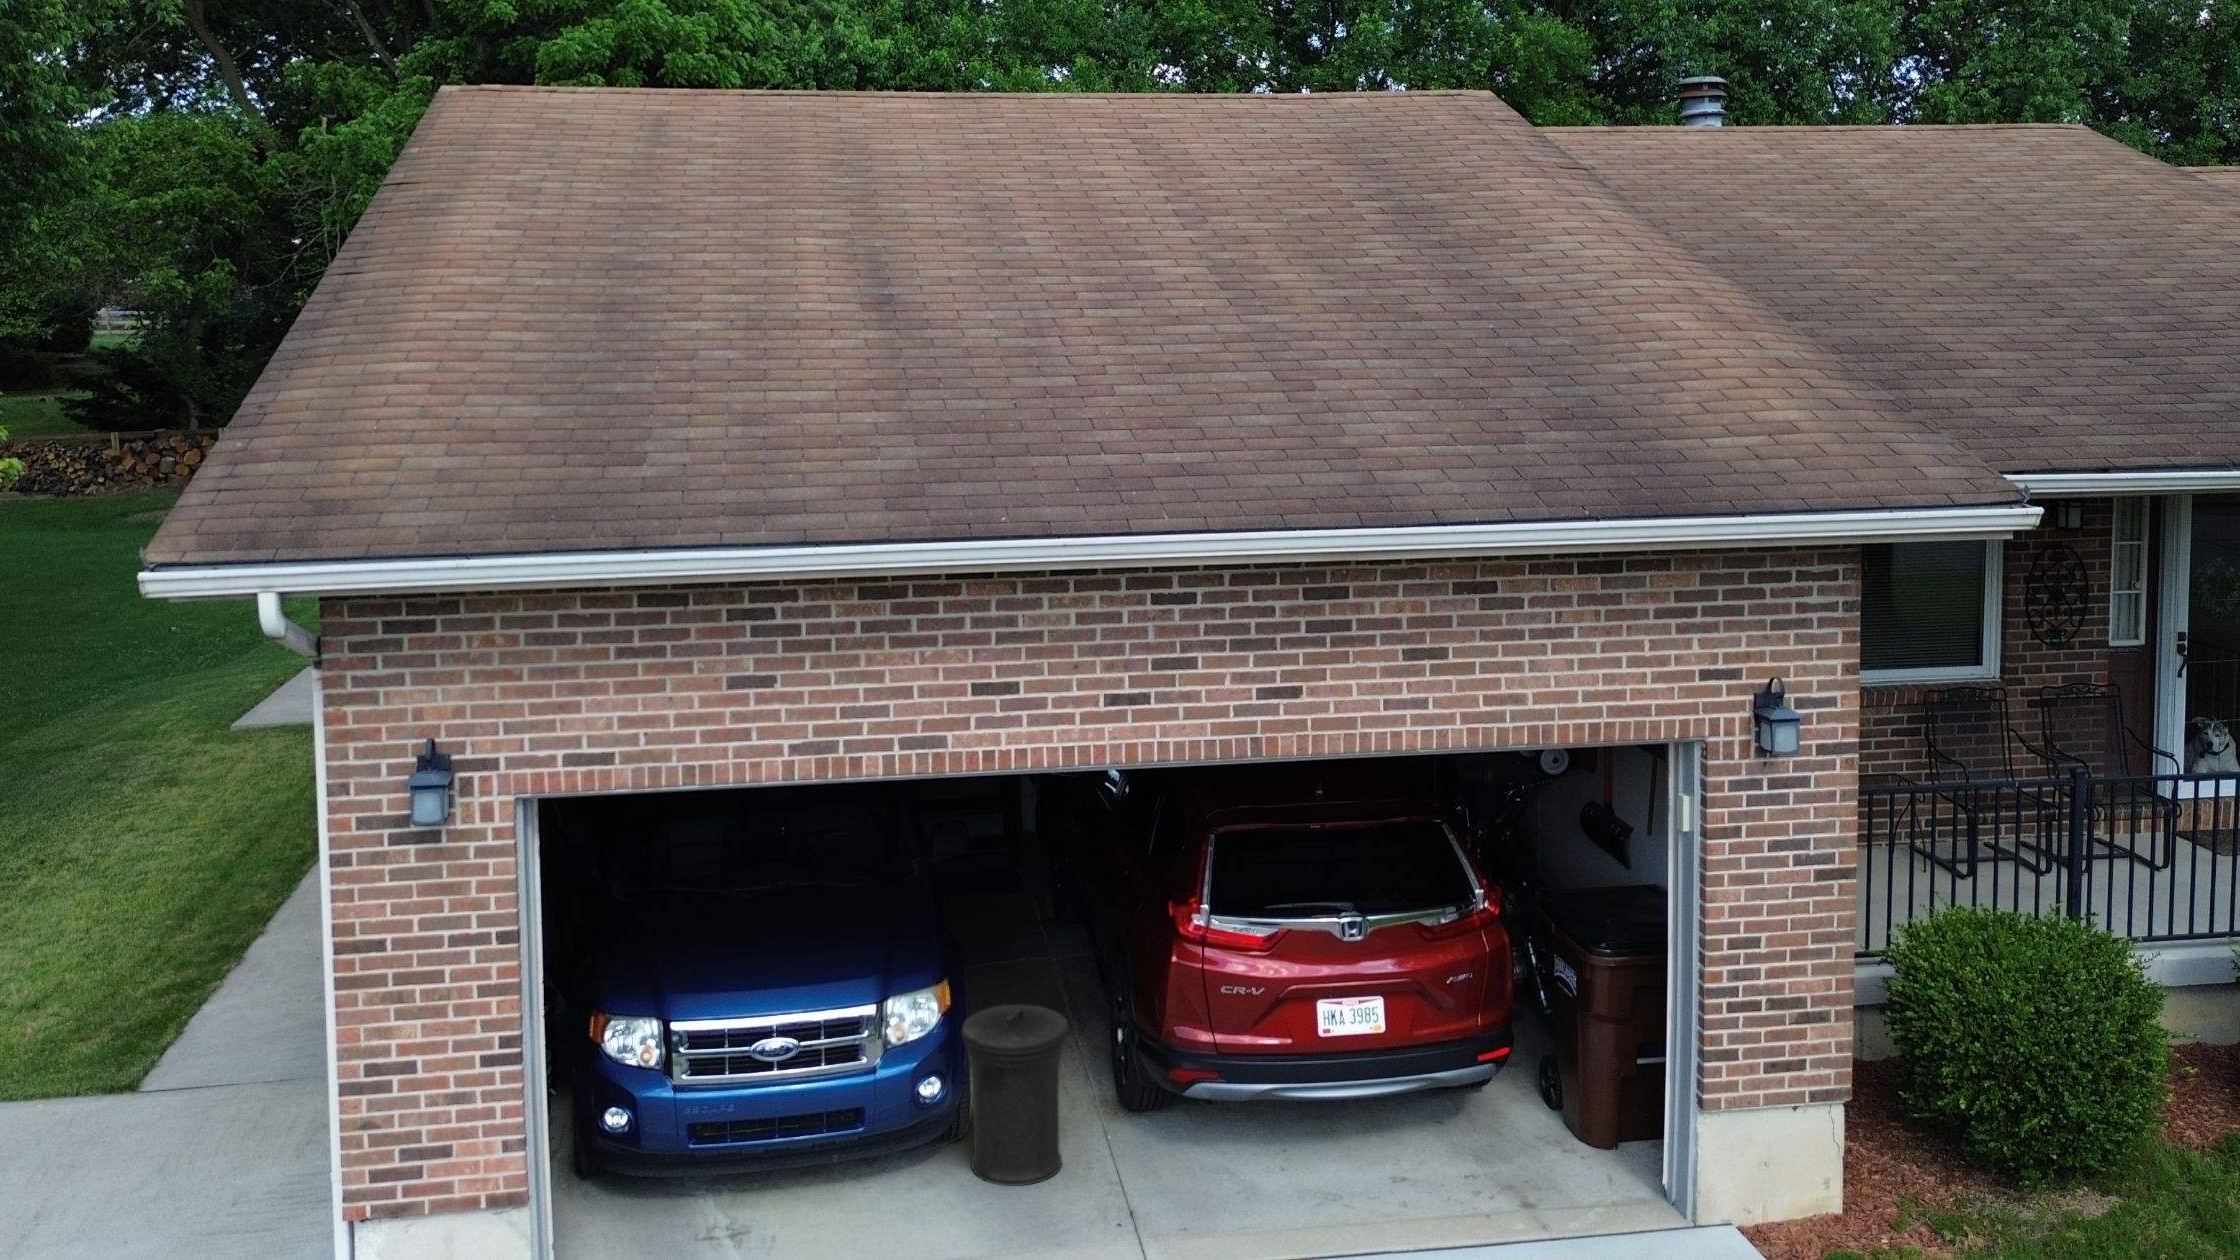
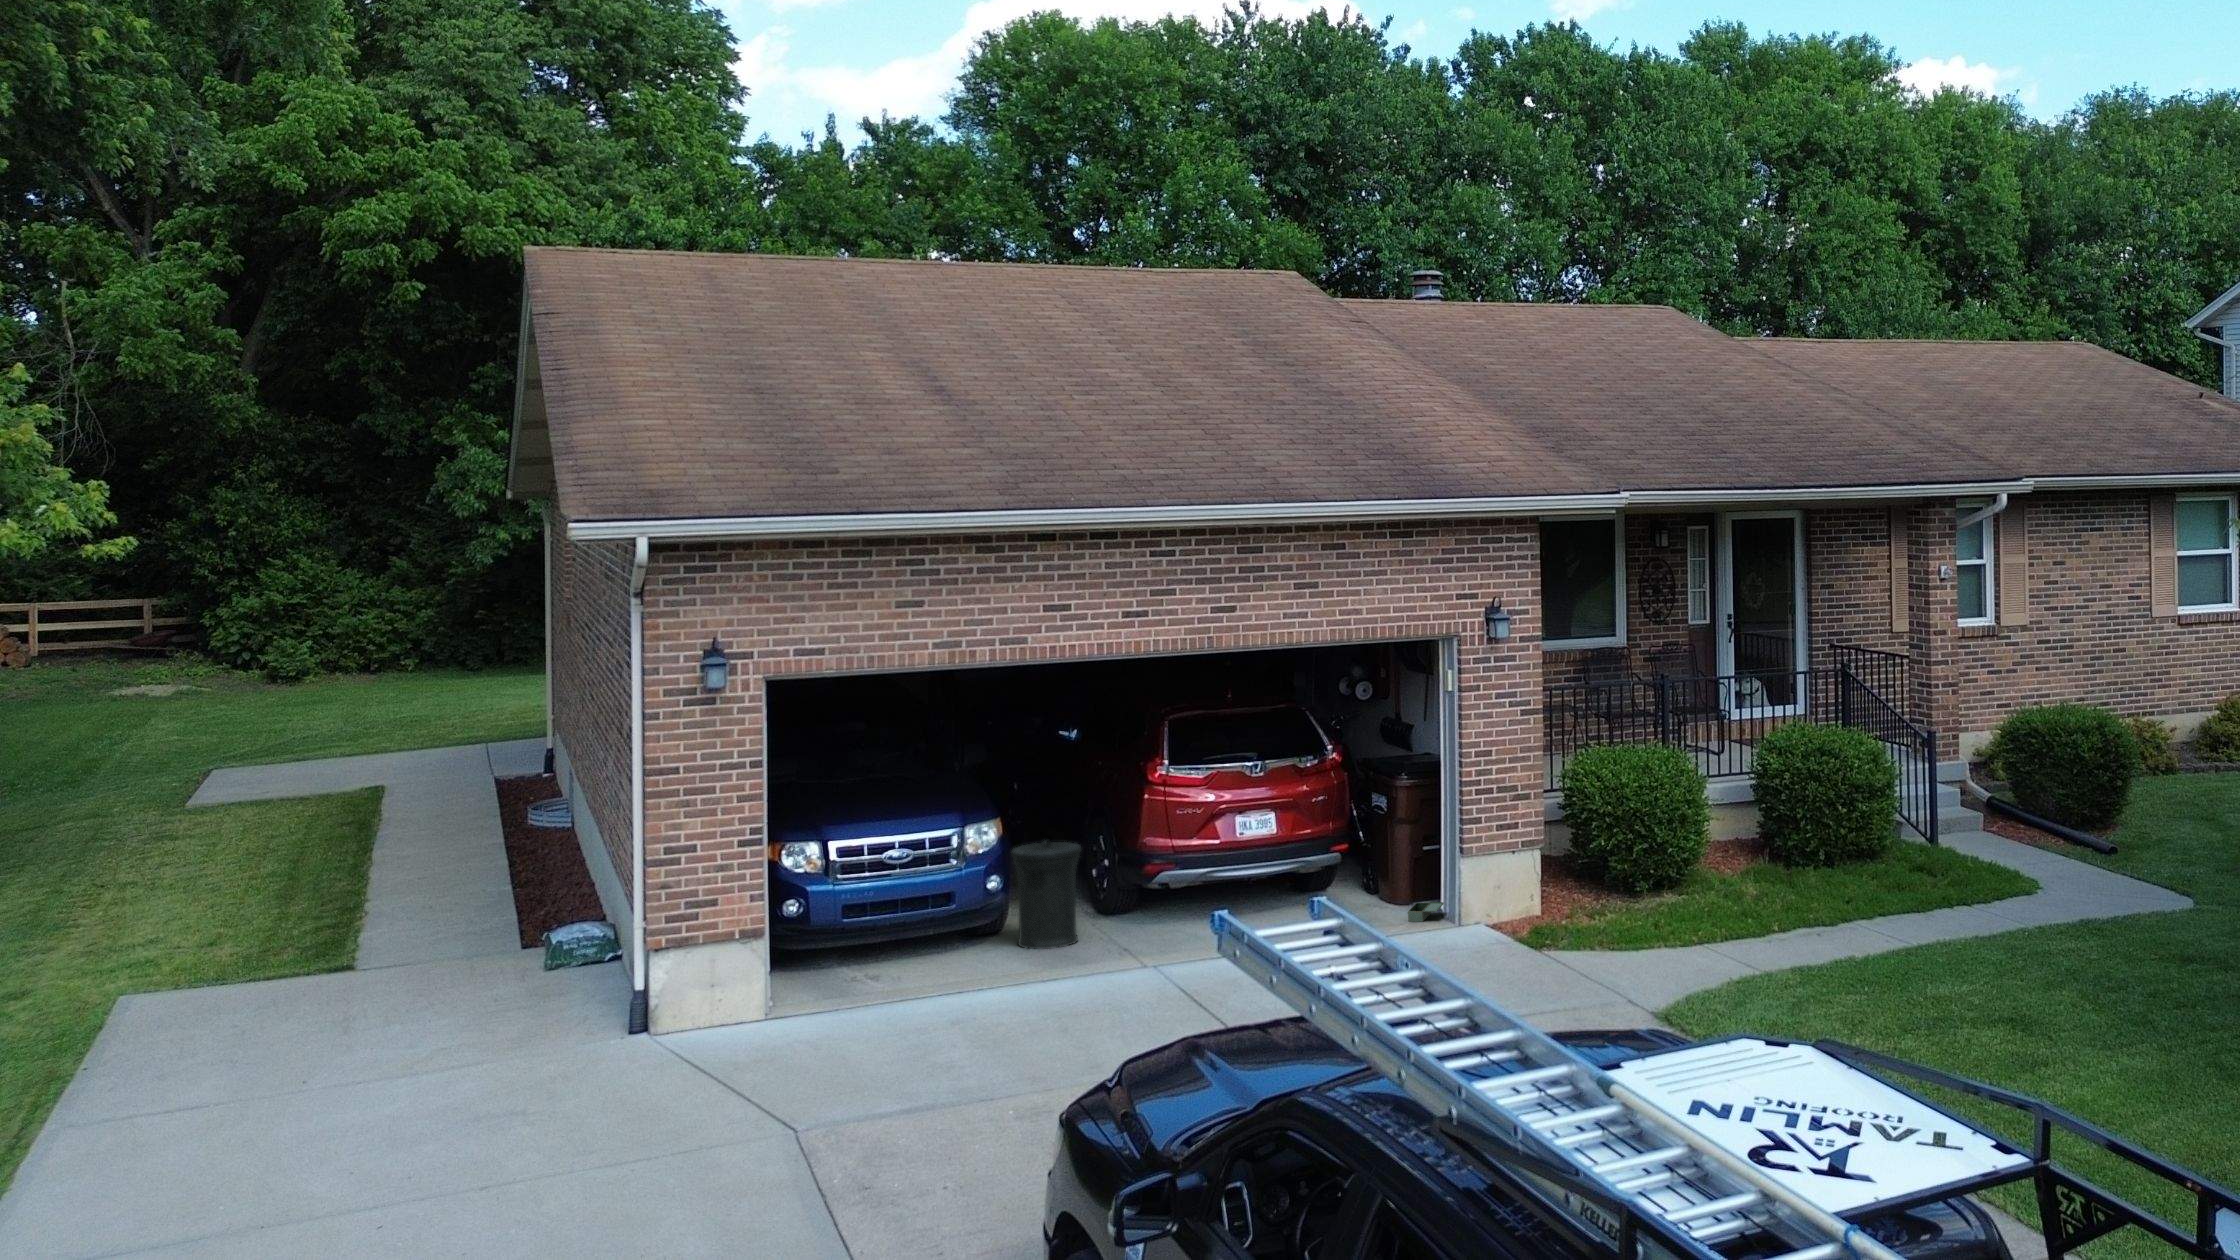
toolbox: none [1591,1166,1657,1217] -> present [1408,902,1444,922]

